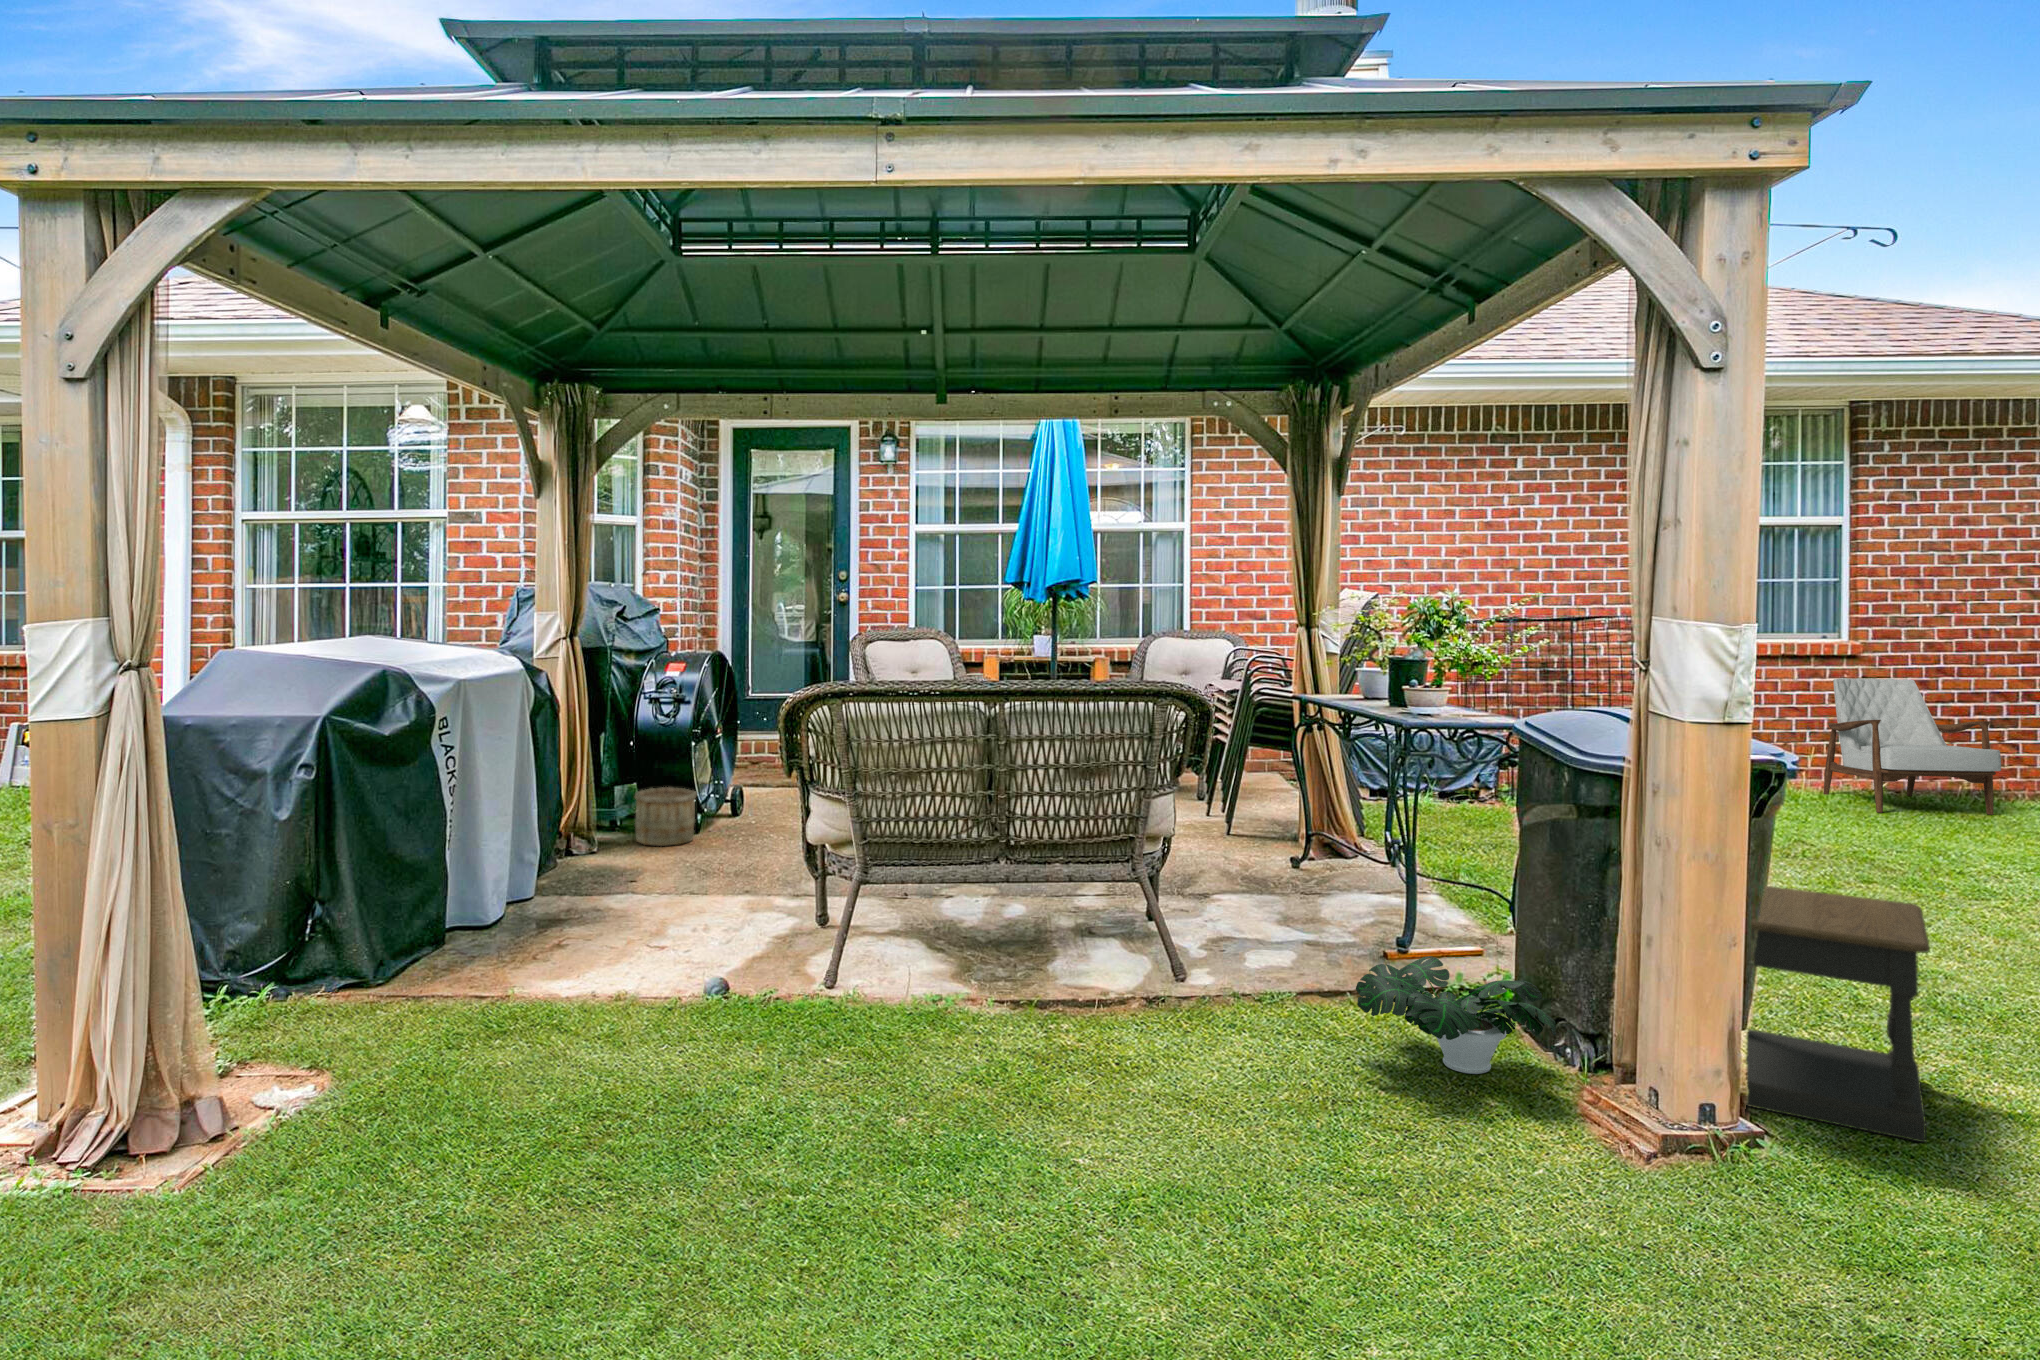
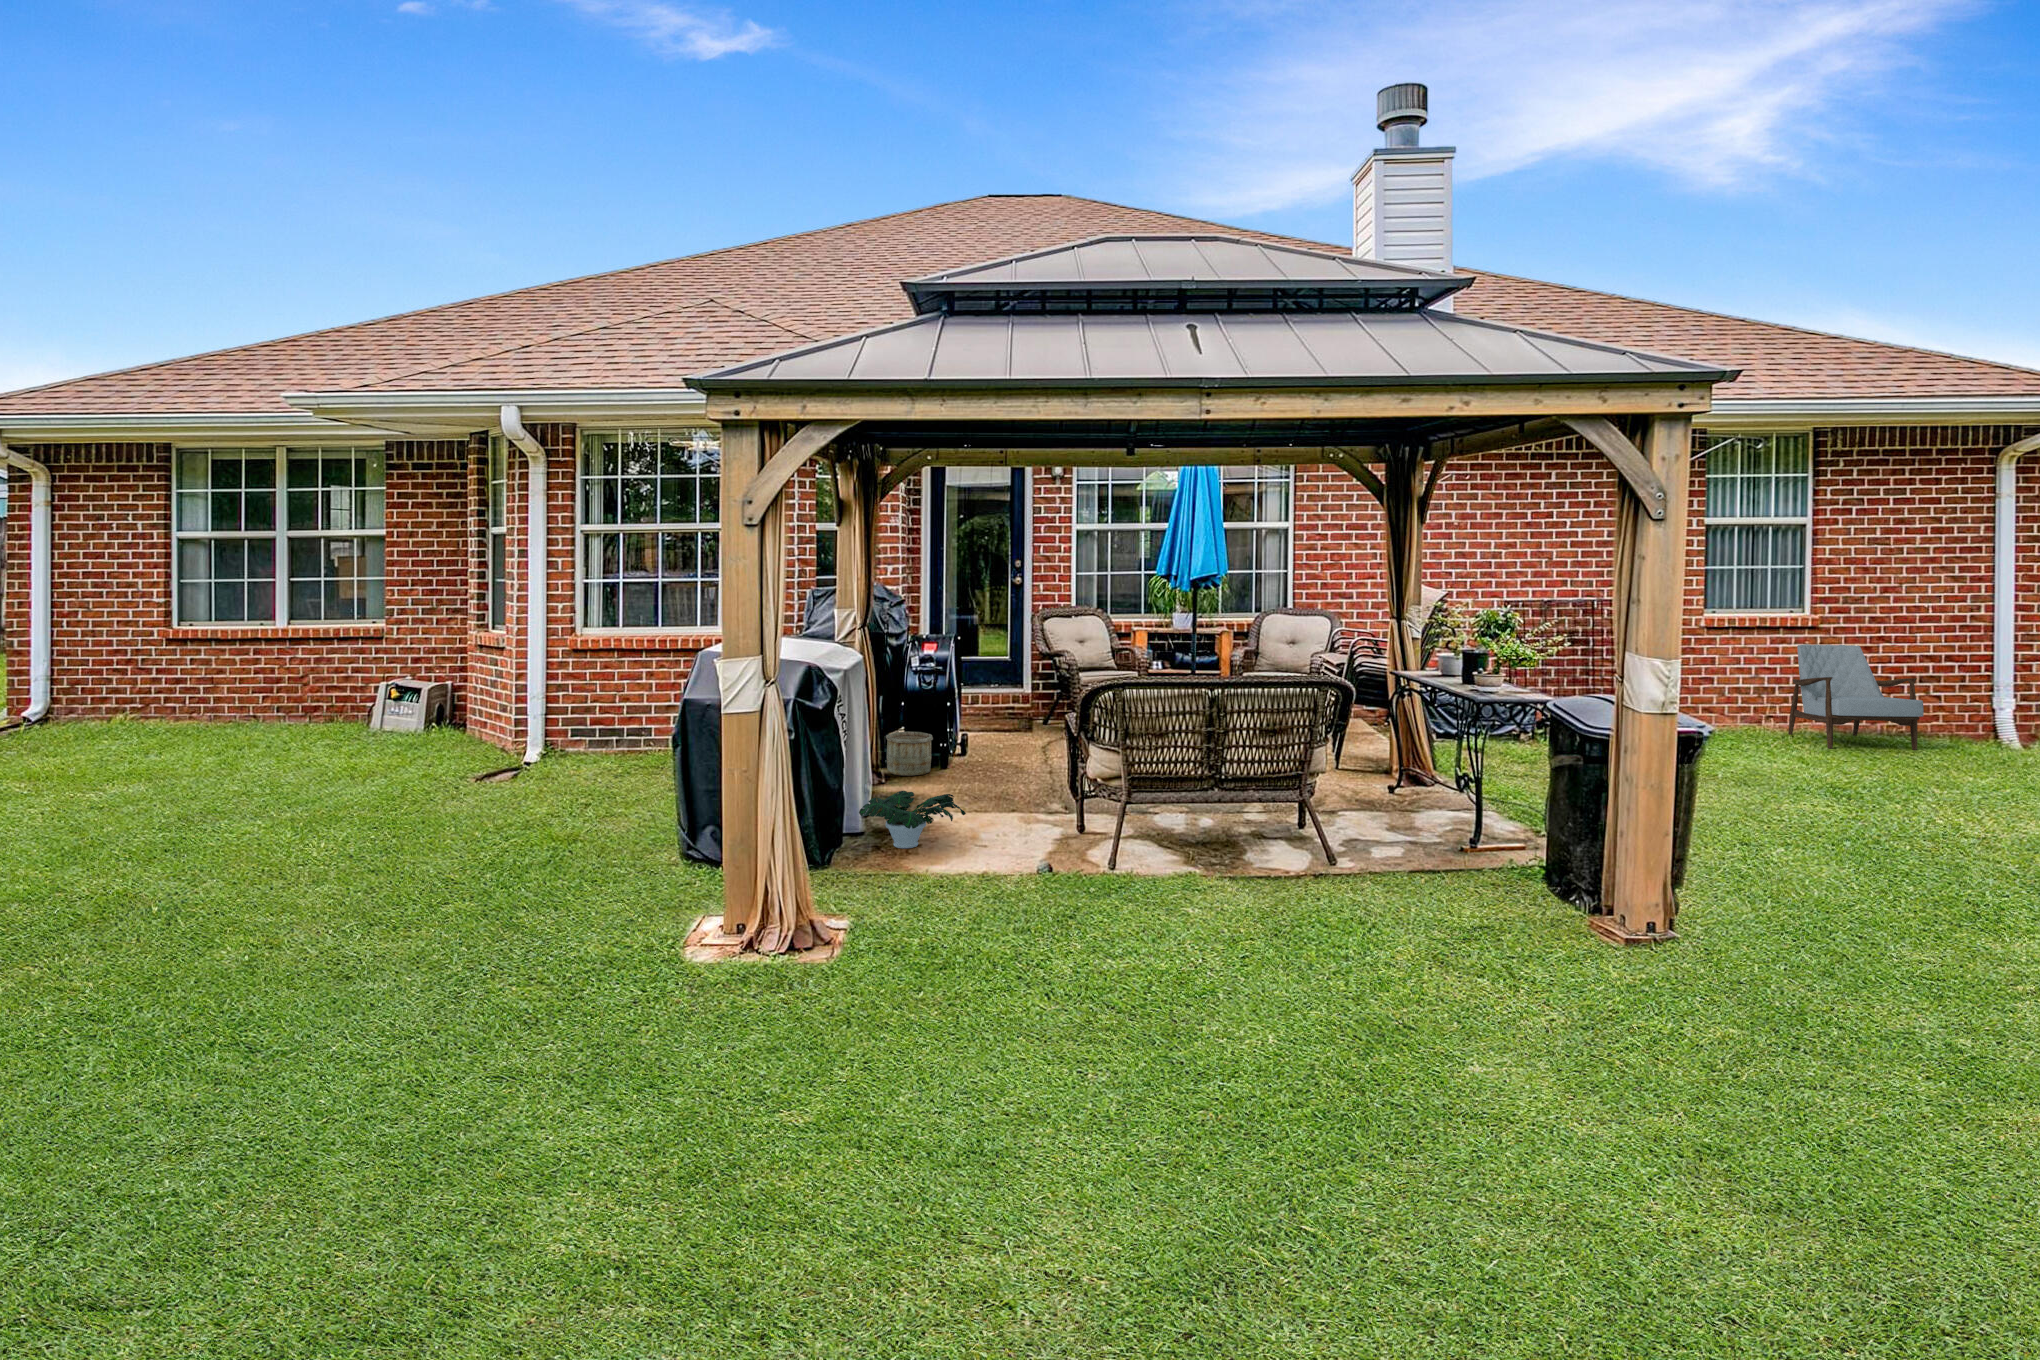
side table: present [1746,886,1930,1142] -> none [1688,794,1840,961]
potted plant: present [1356,956,1556,1074] -> present [859,791,966,848]

